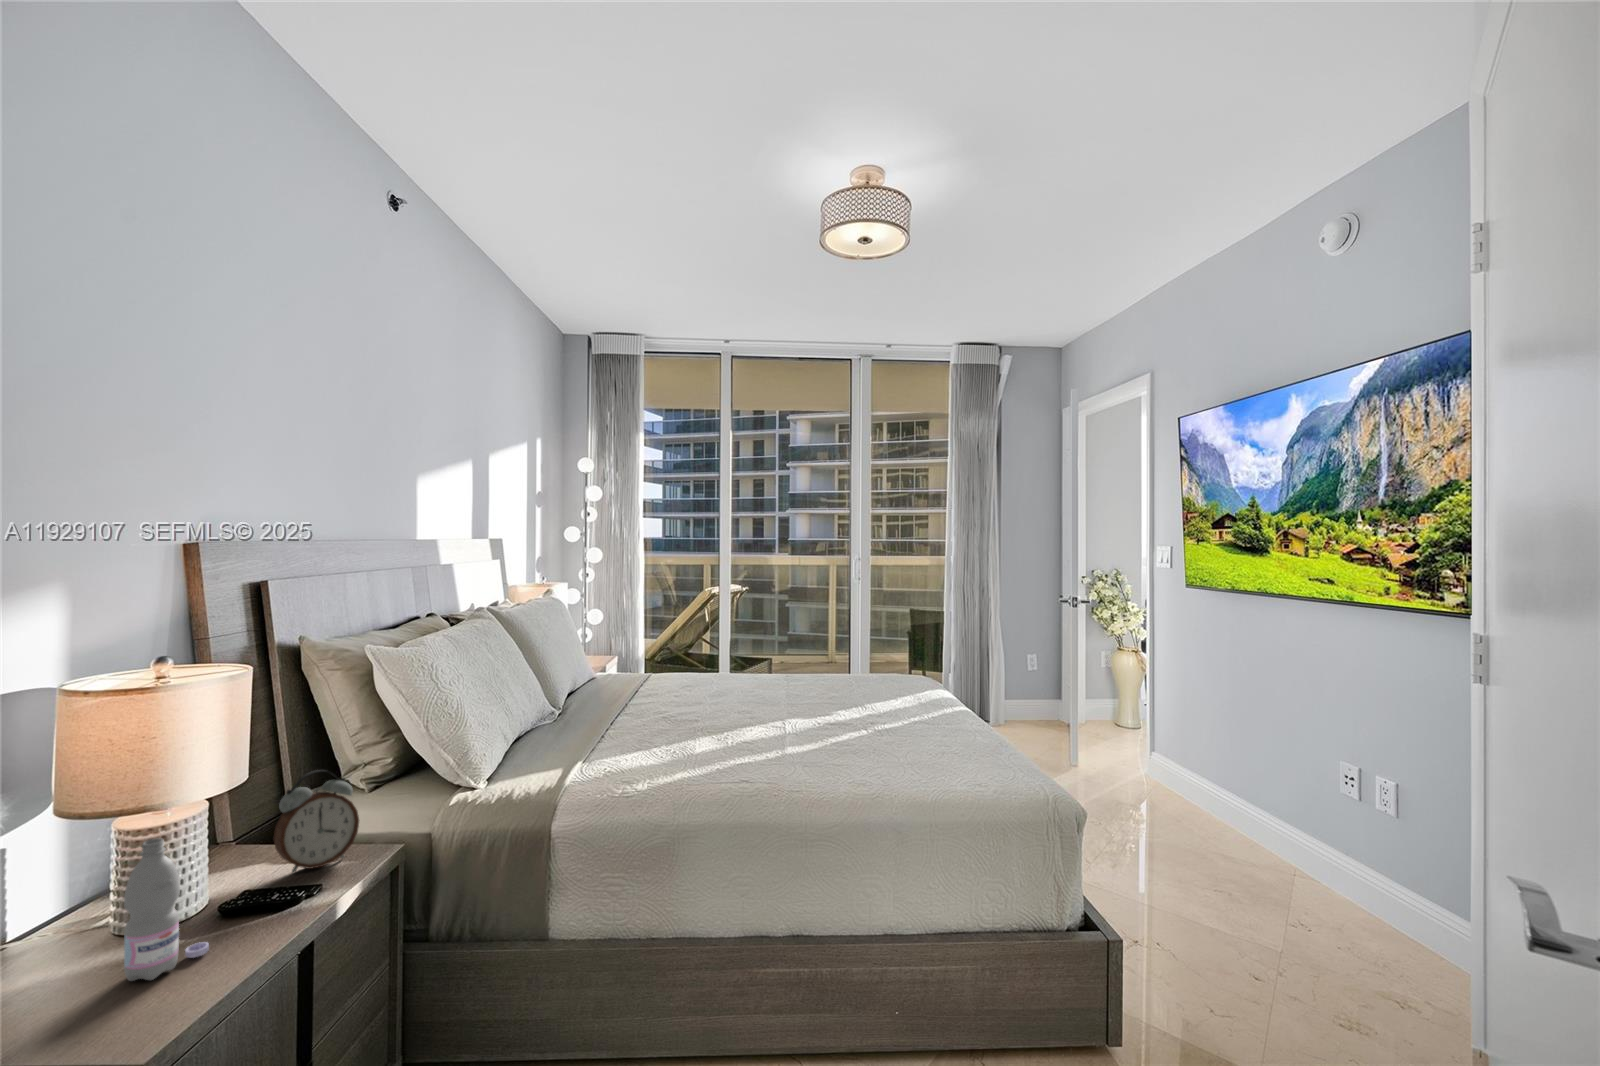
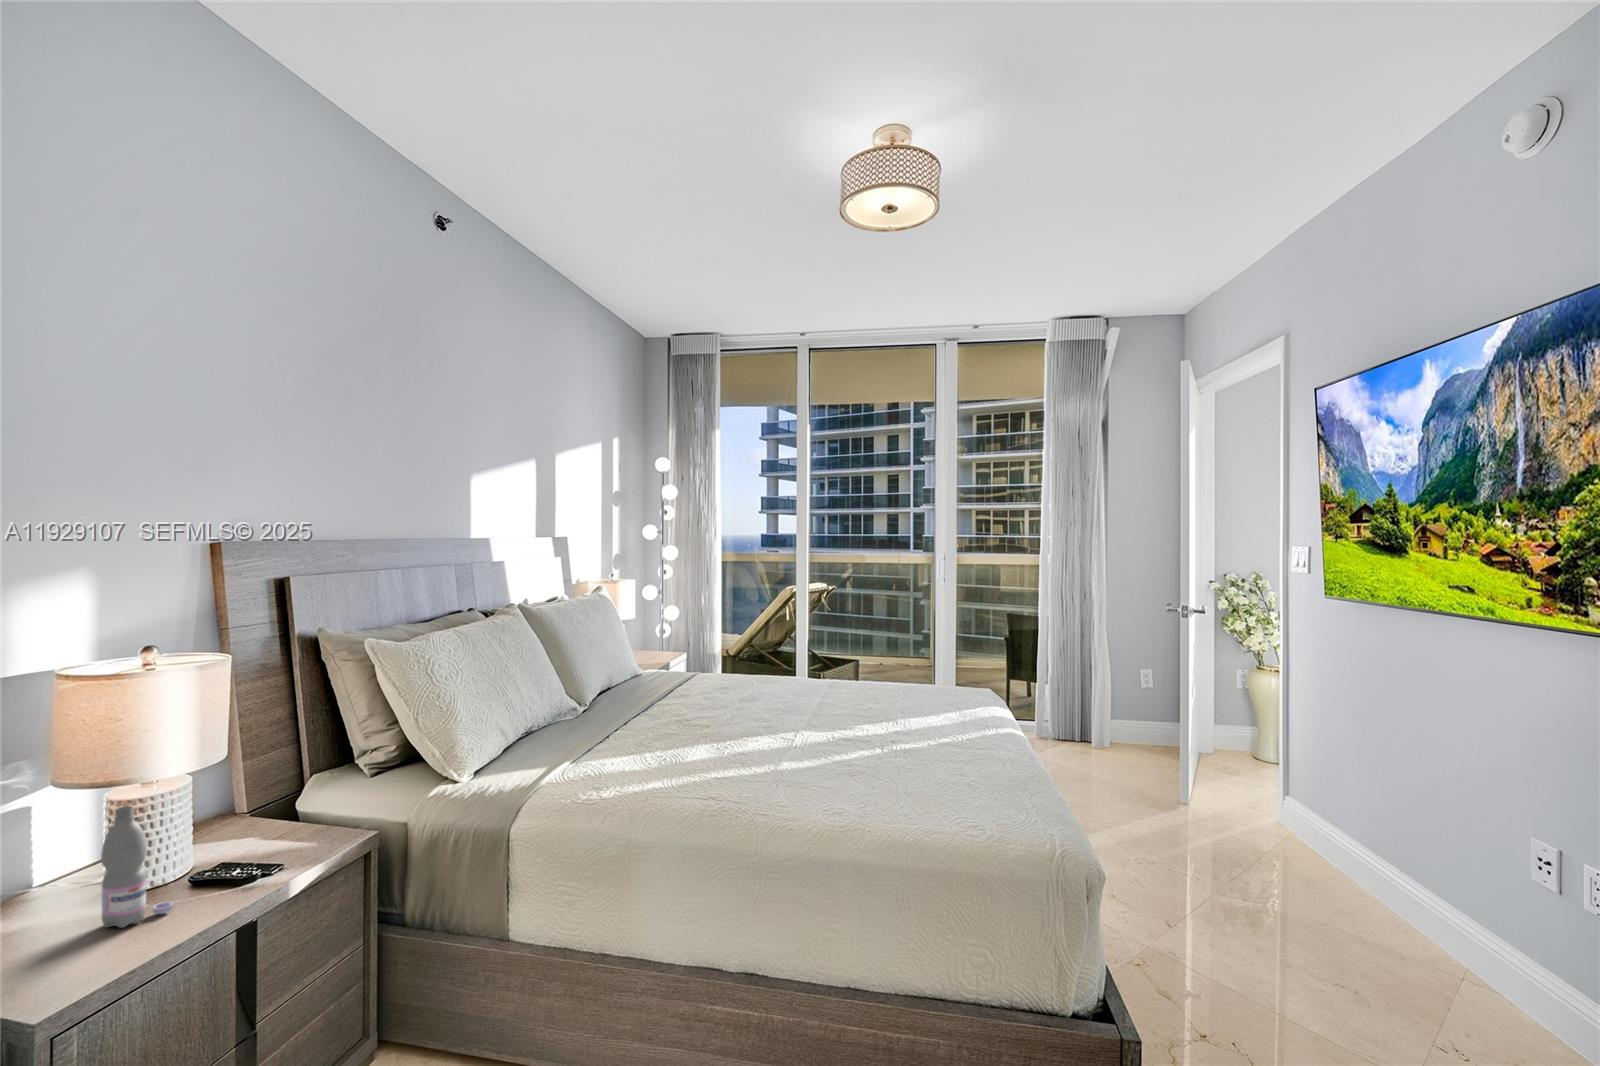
alarm clock: present [274,770,359,873] -> none [245,761,323,857]

